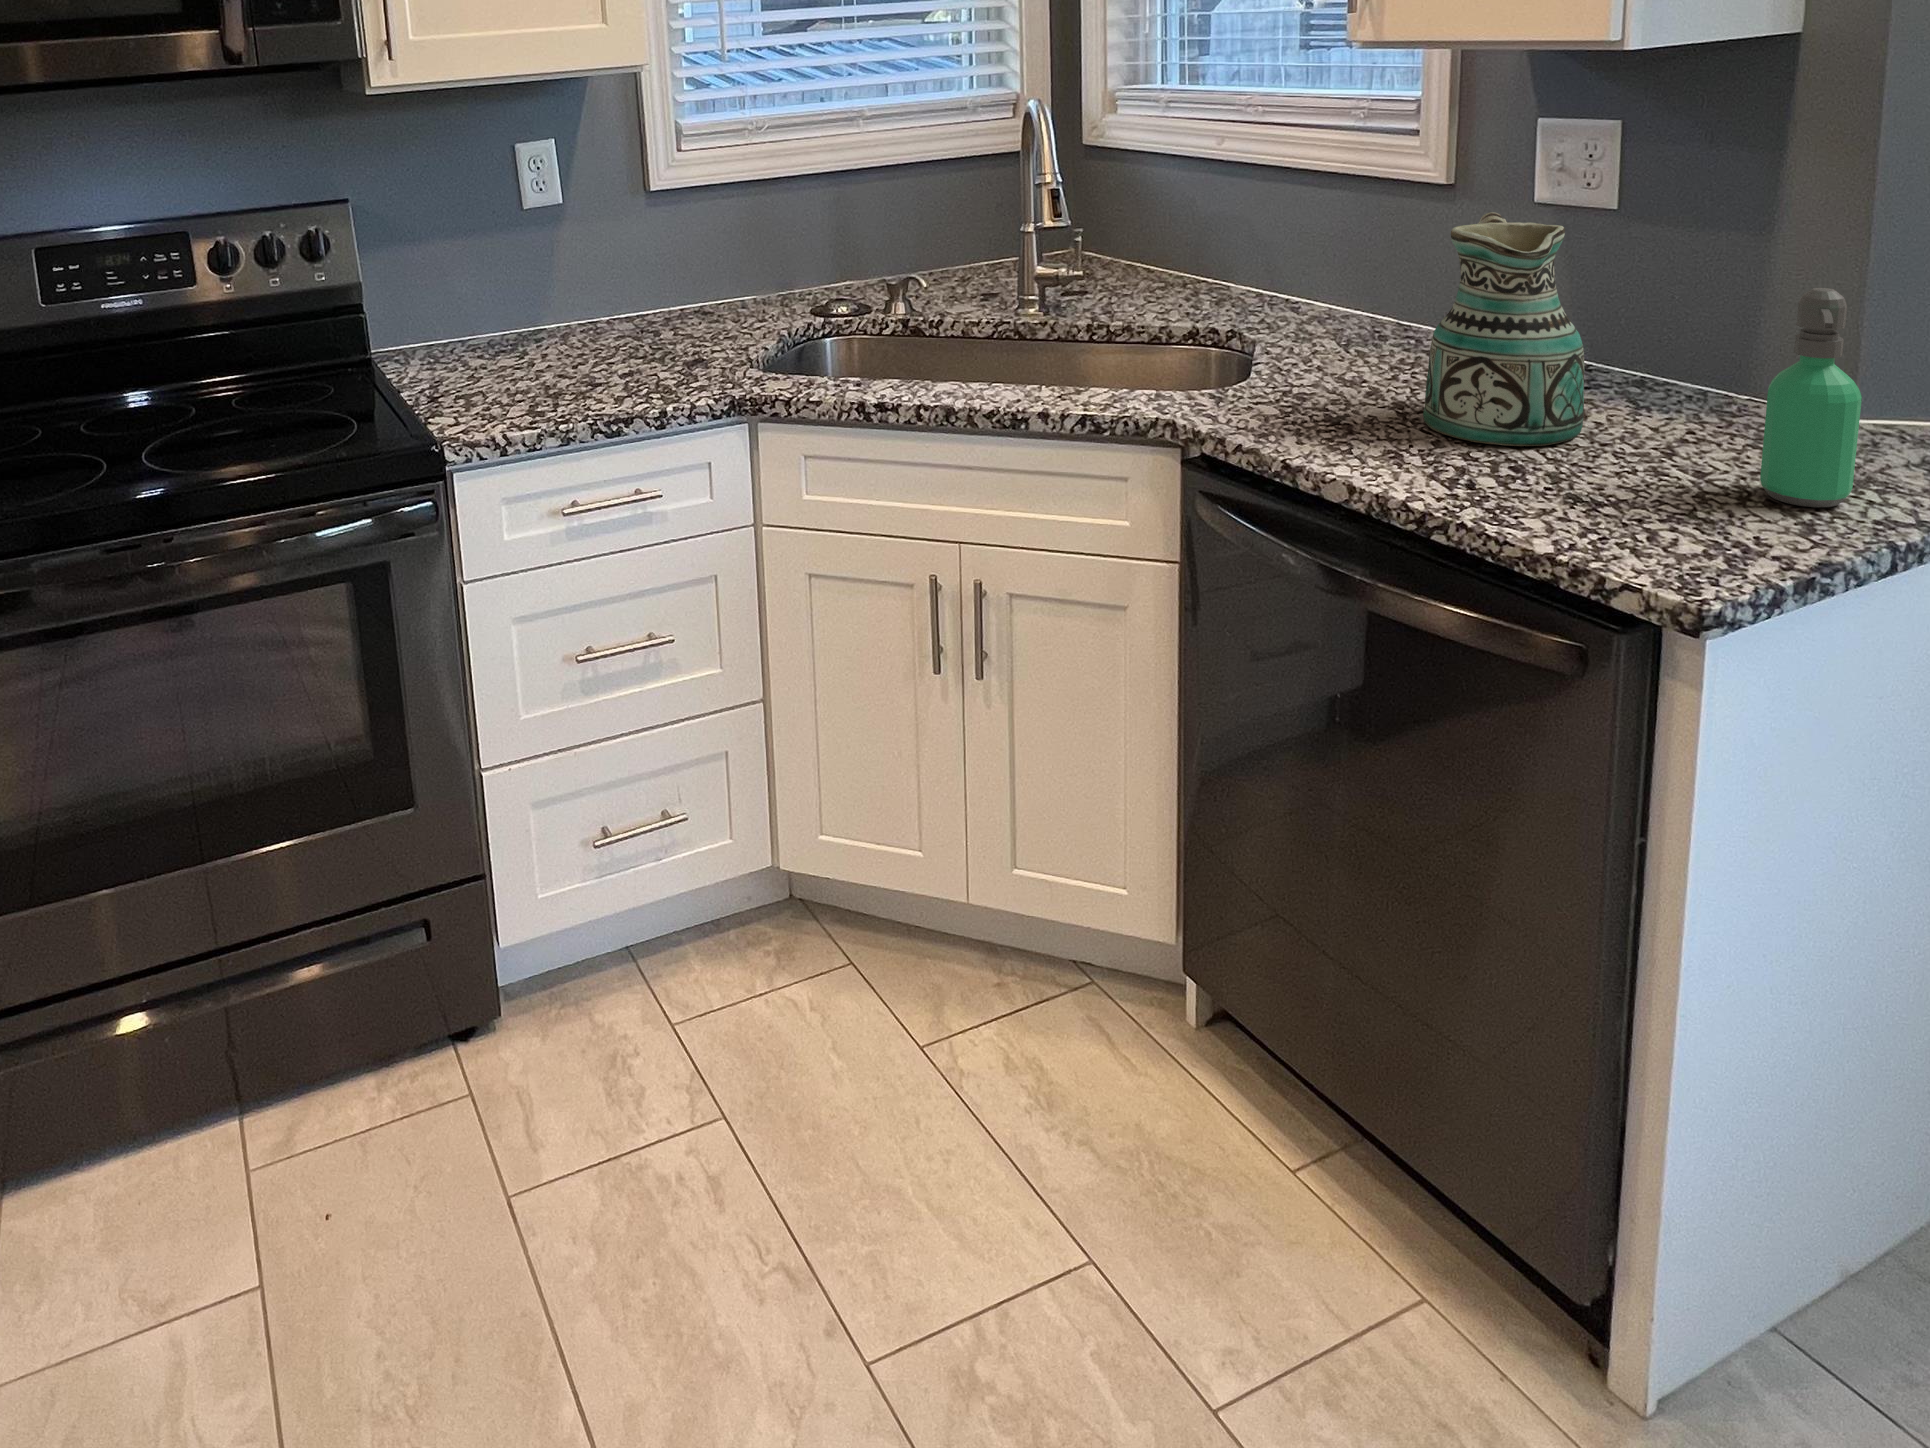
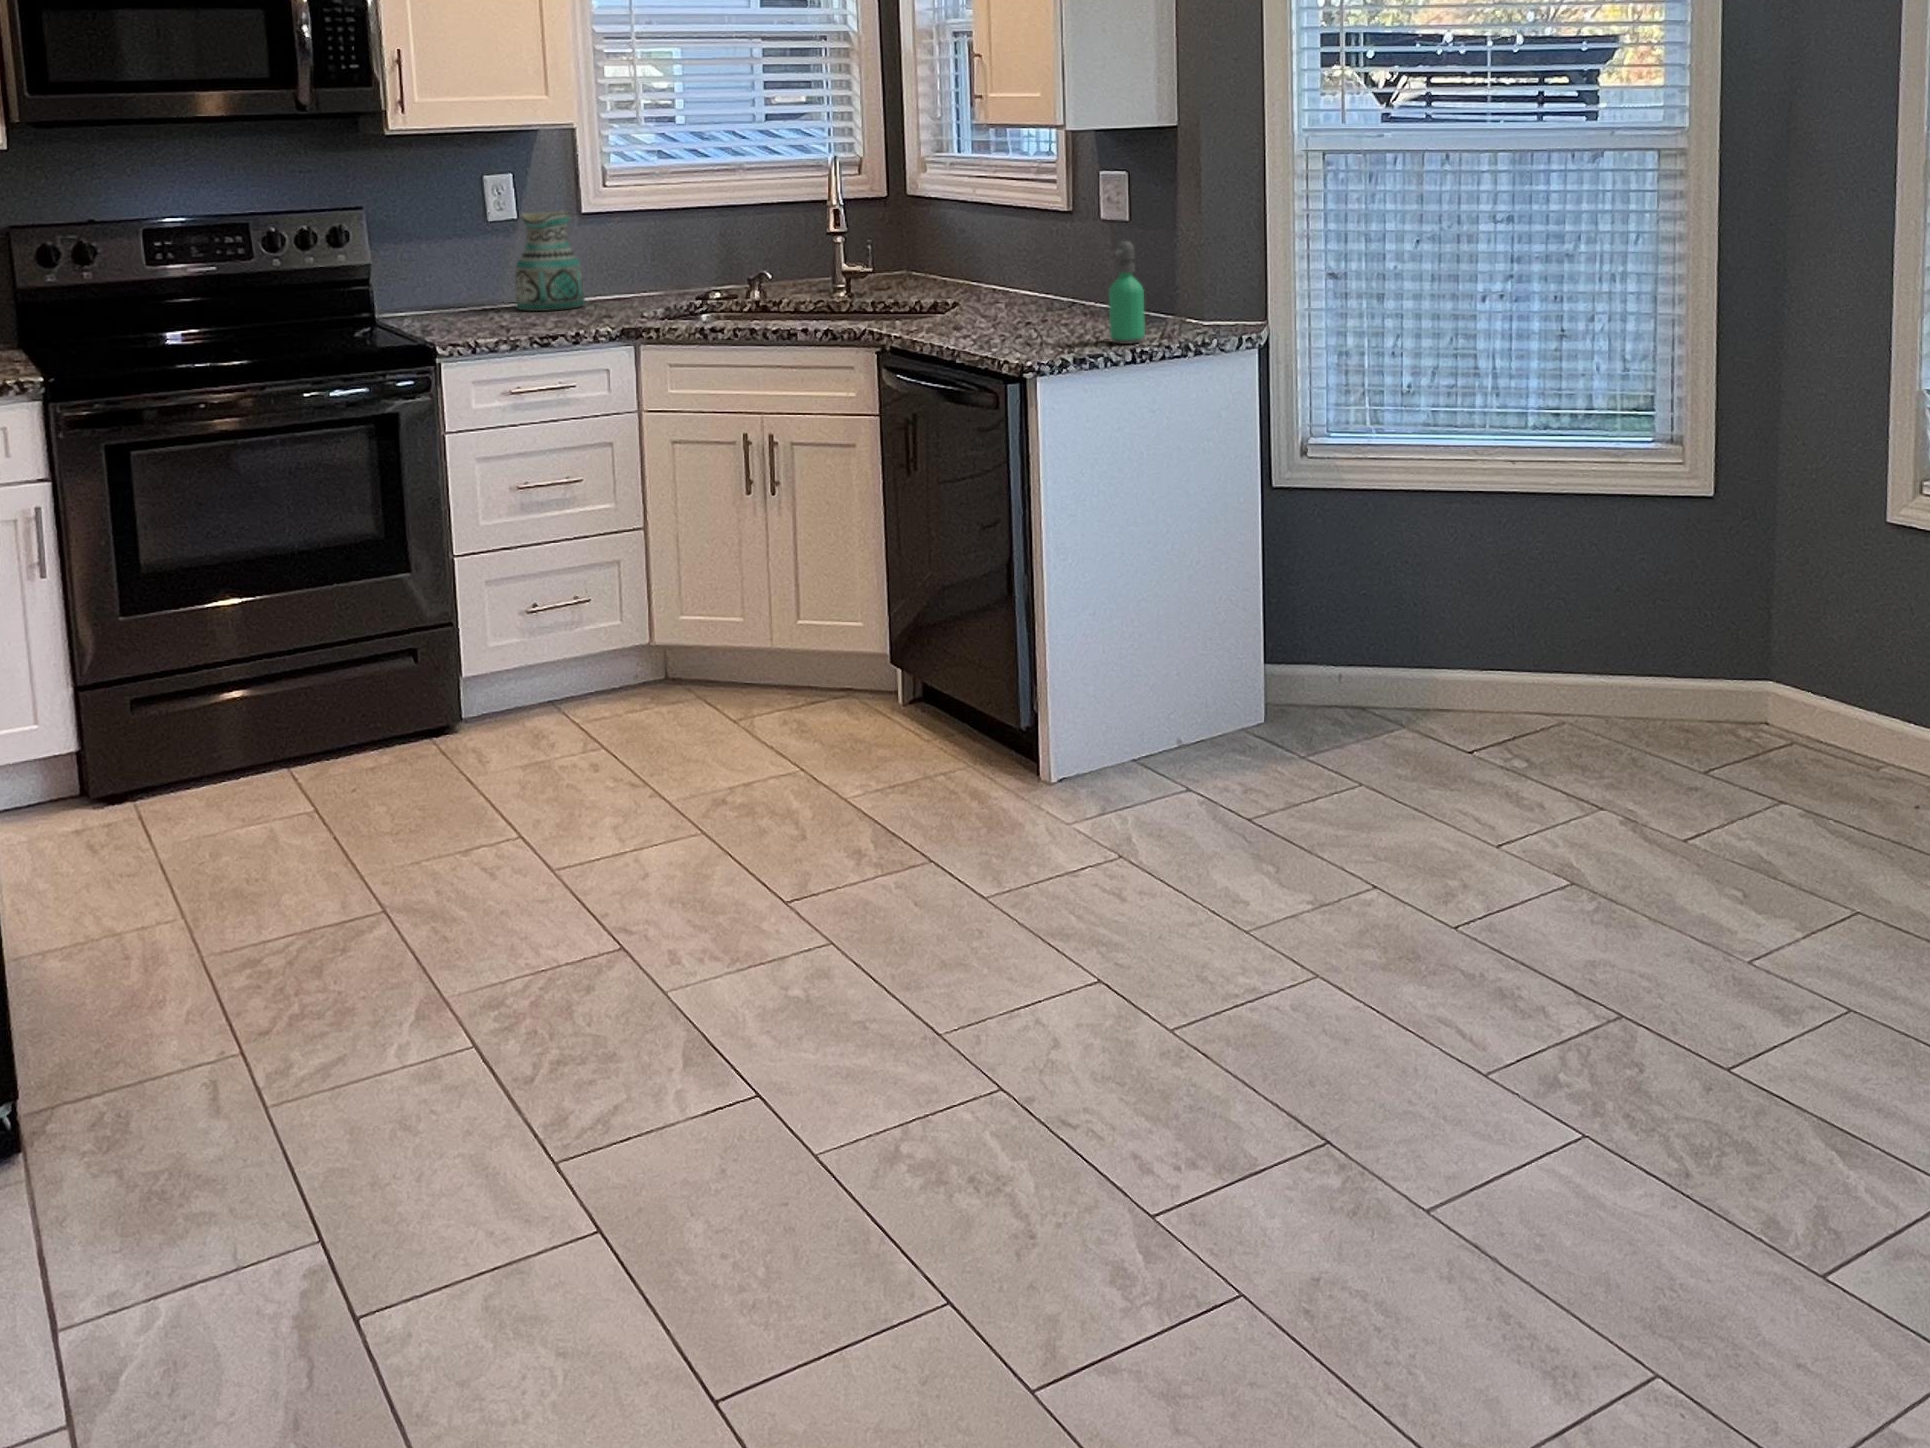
ceramic pitcher: present [1423,212,1584,446] -> present [515,211,585,311]

